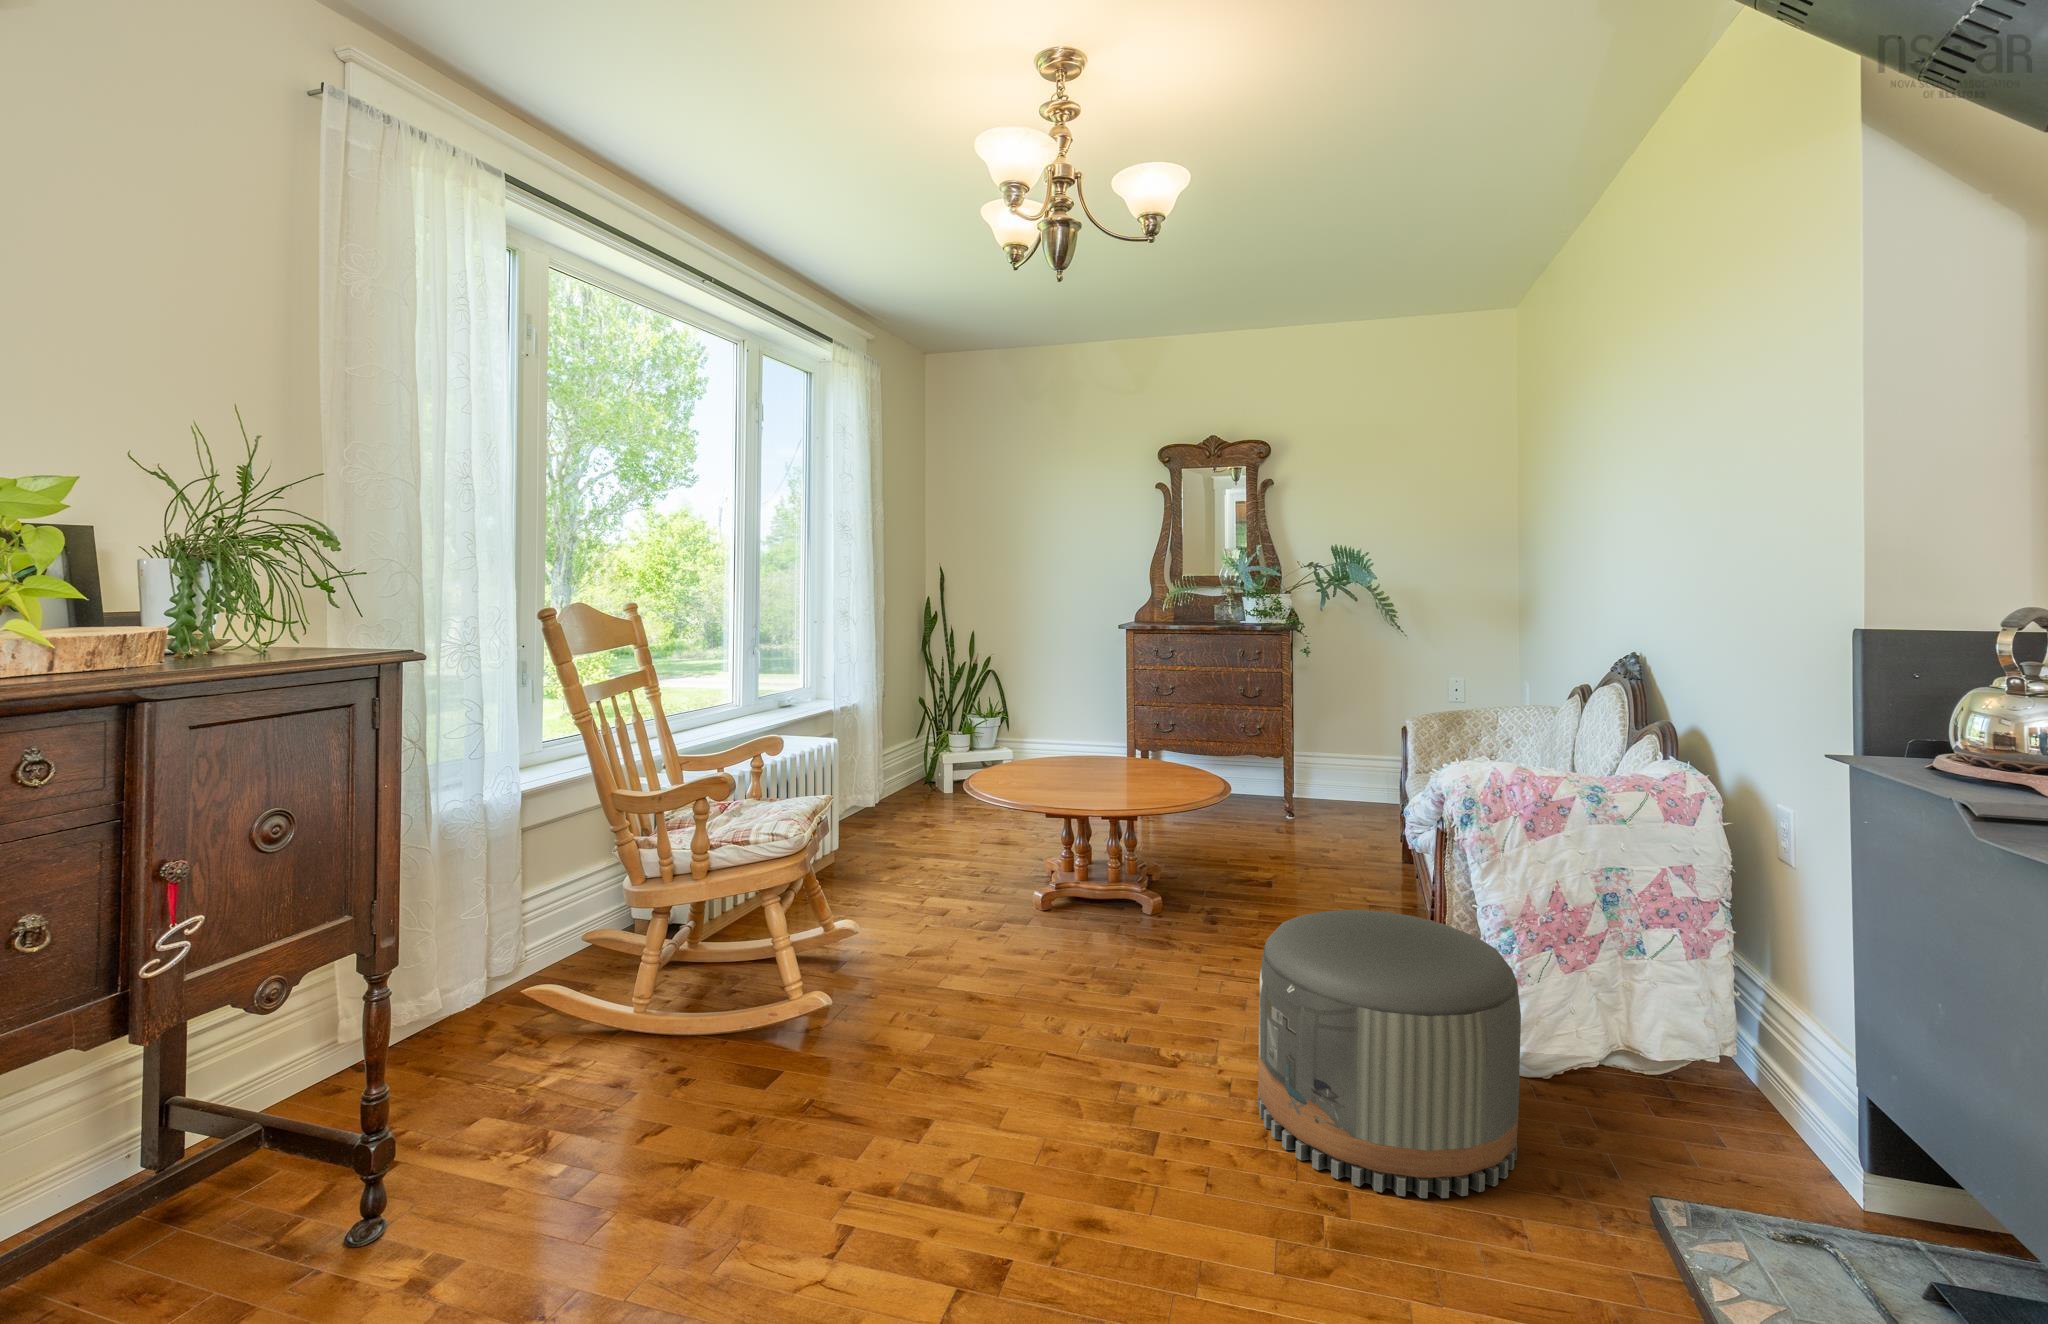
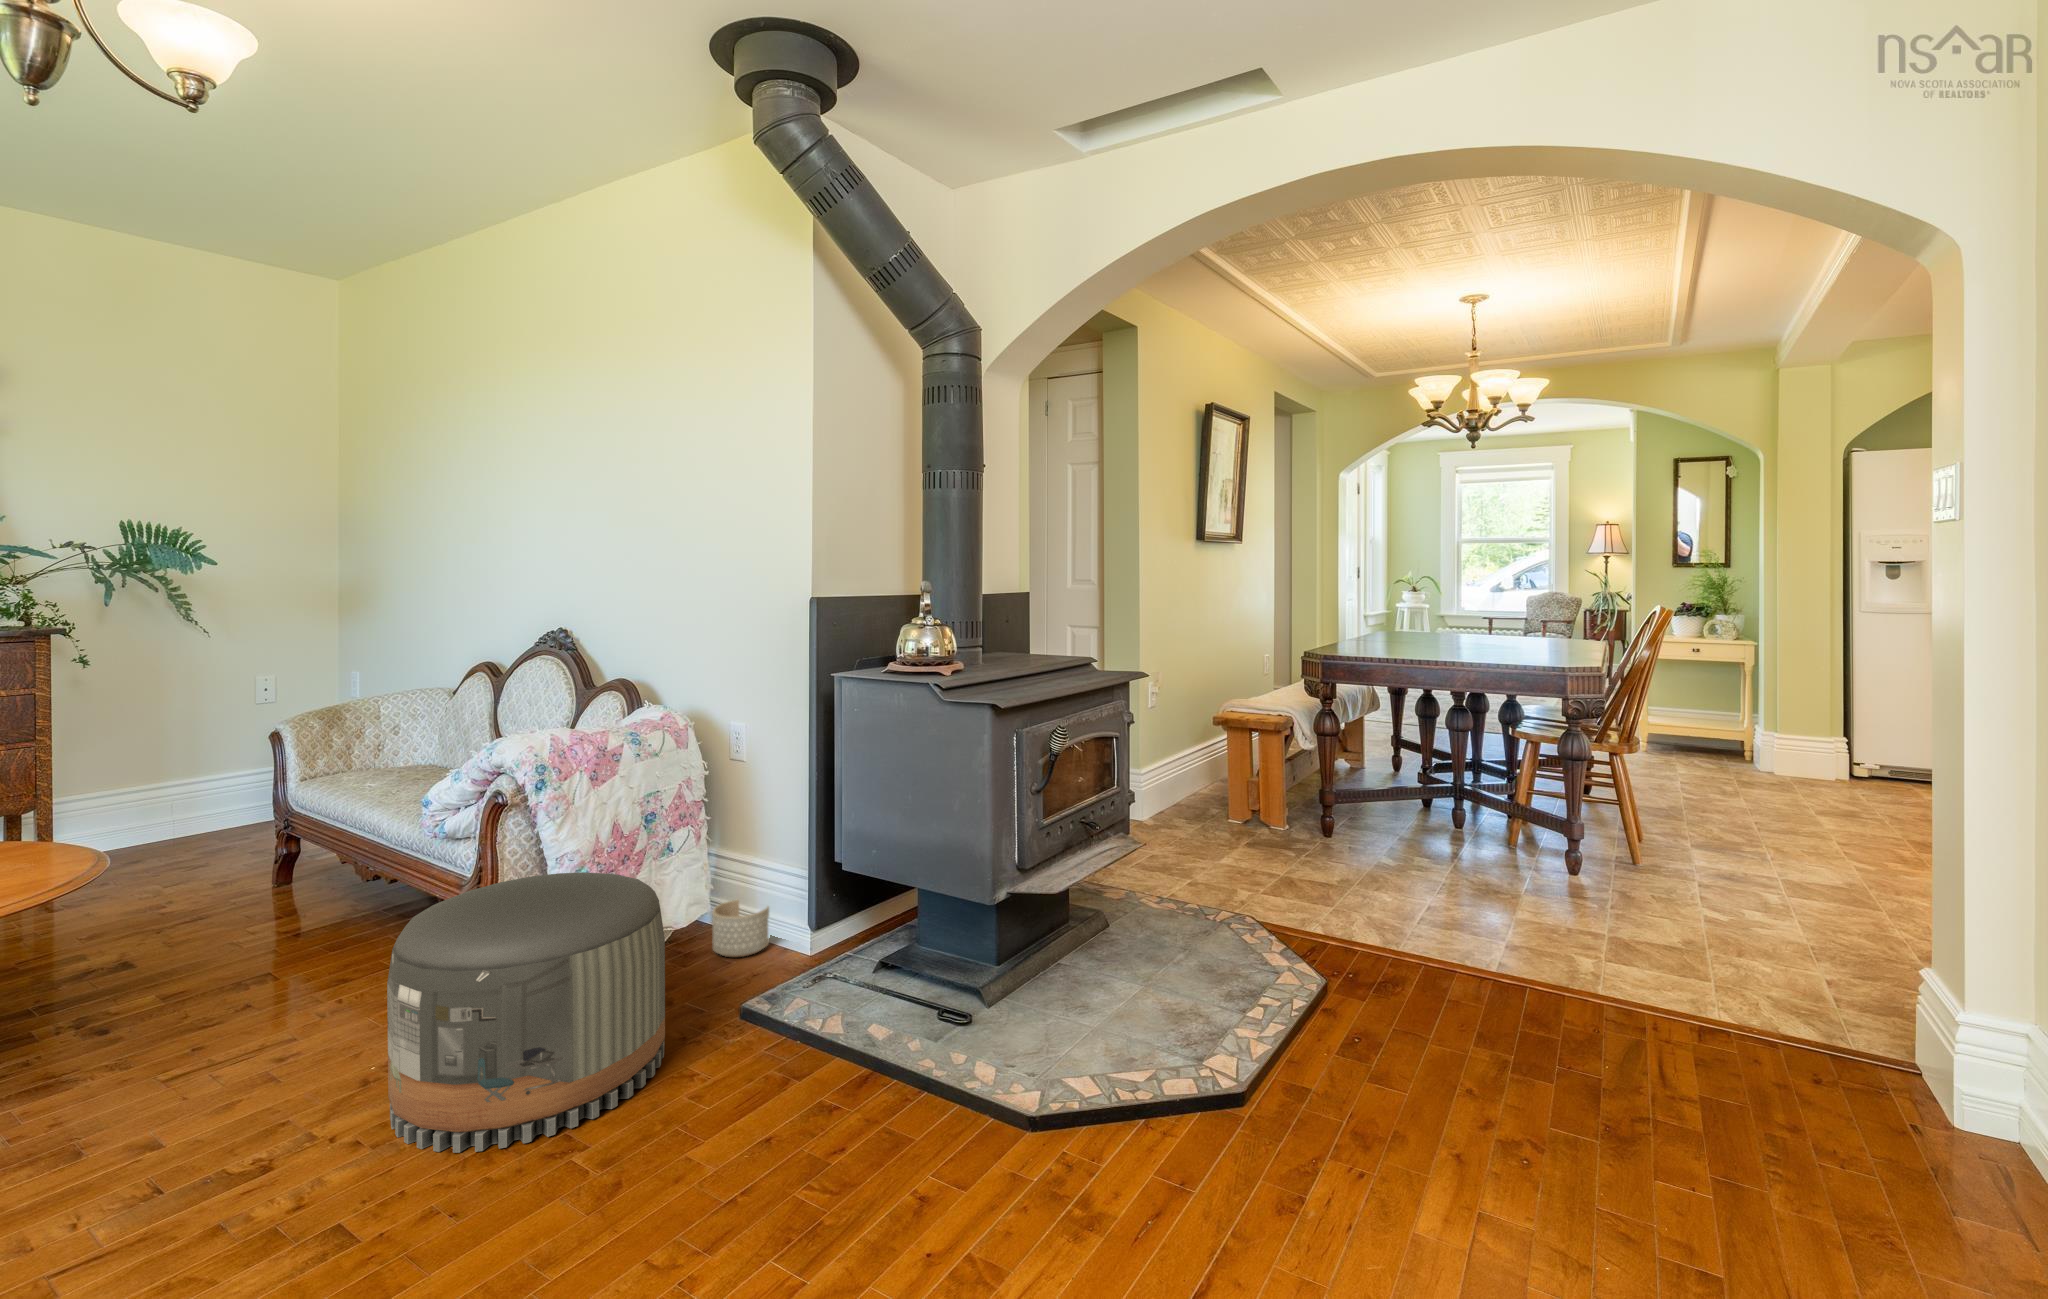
planter: none [1687,1052,1791,1150] -> present [713,900,770,957]

